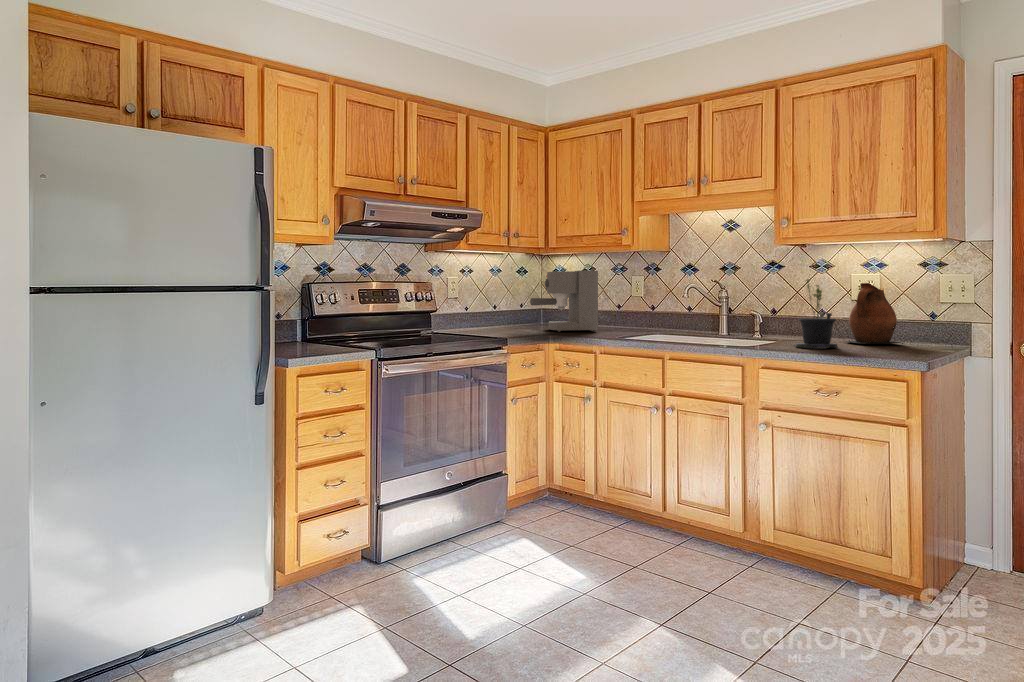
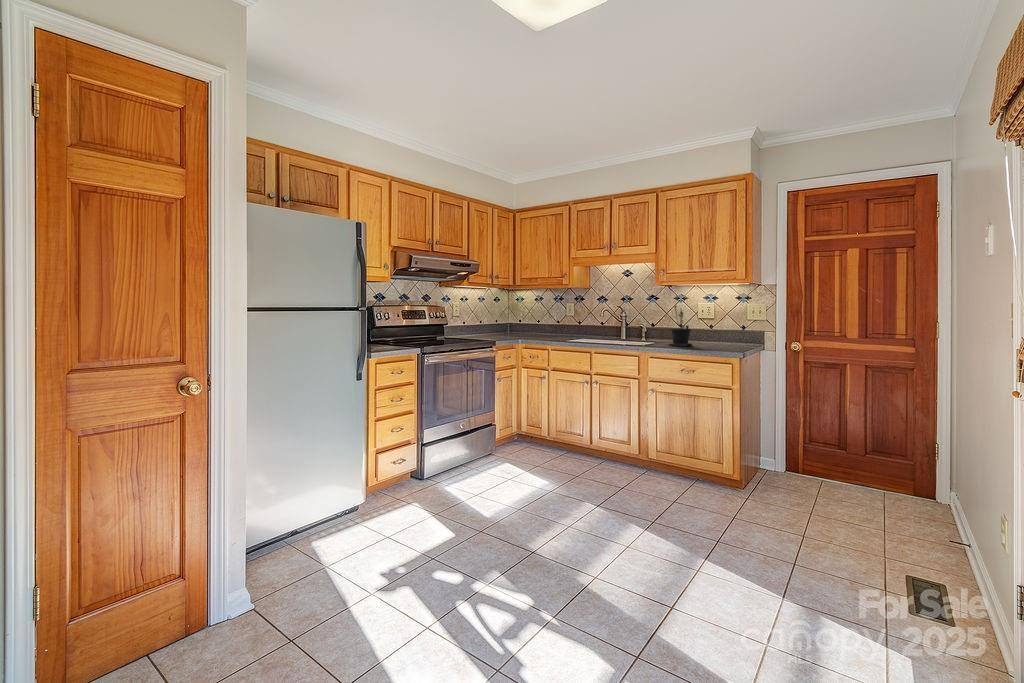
coffee maker: present [530,271,598,332] -> none [505,299,547,337]
ceramic pitcher: present [846,283,903,344] -> none [693,308,729,344]

